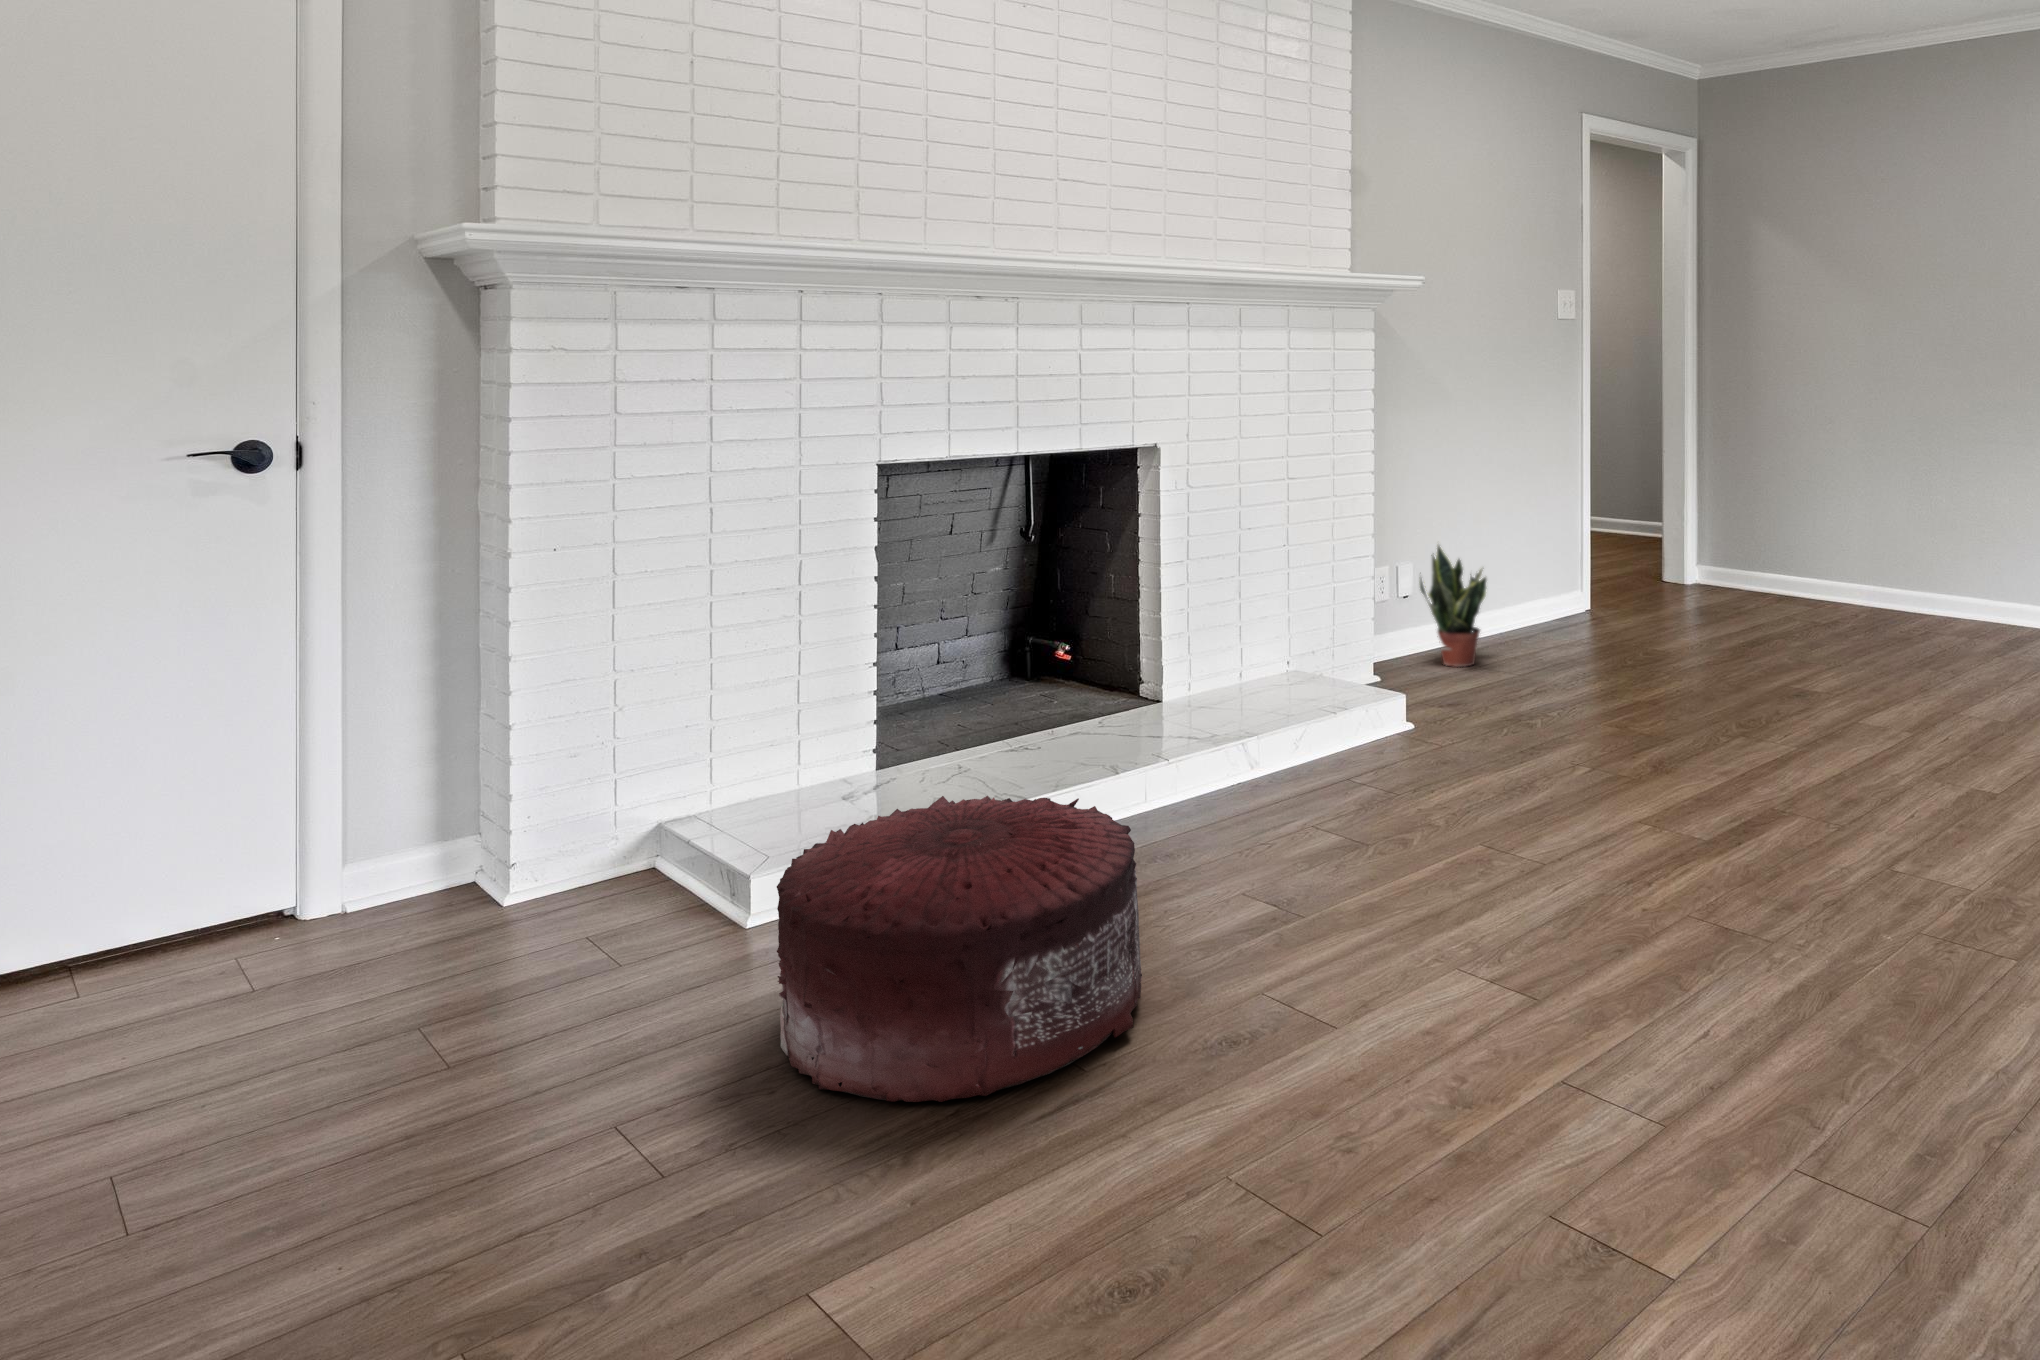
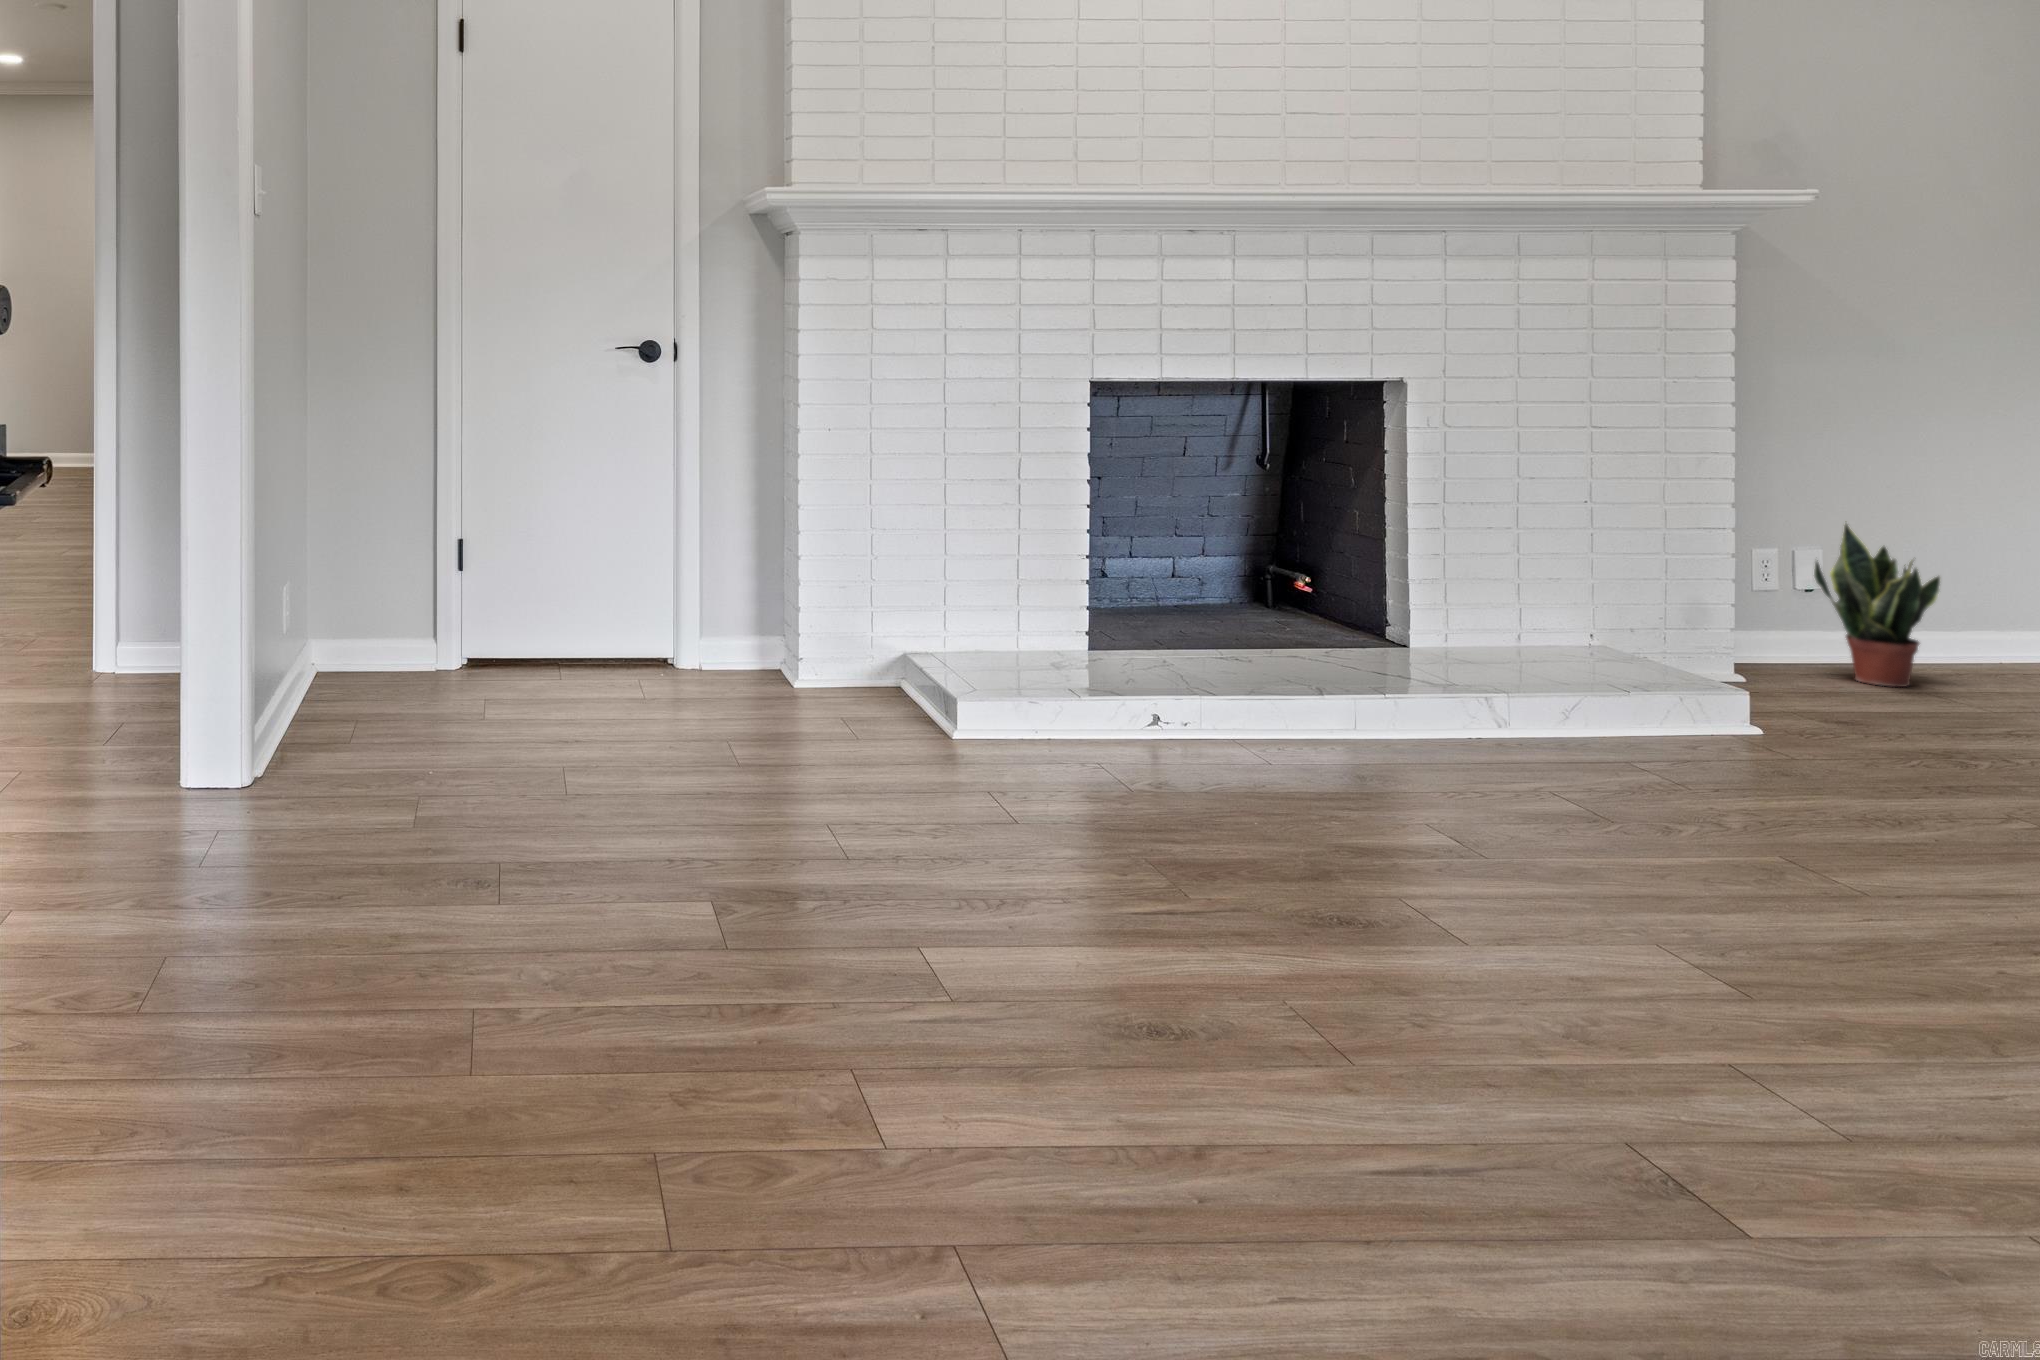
pouf: present [777,796,1142,1102] -> none [938,646,1242,852]

